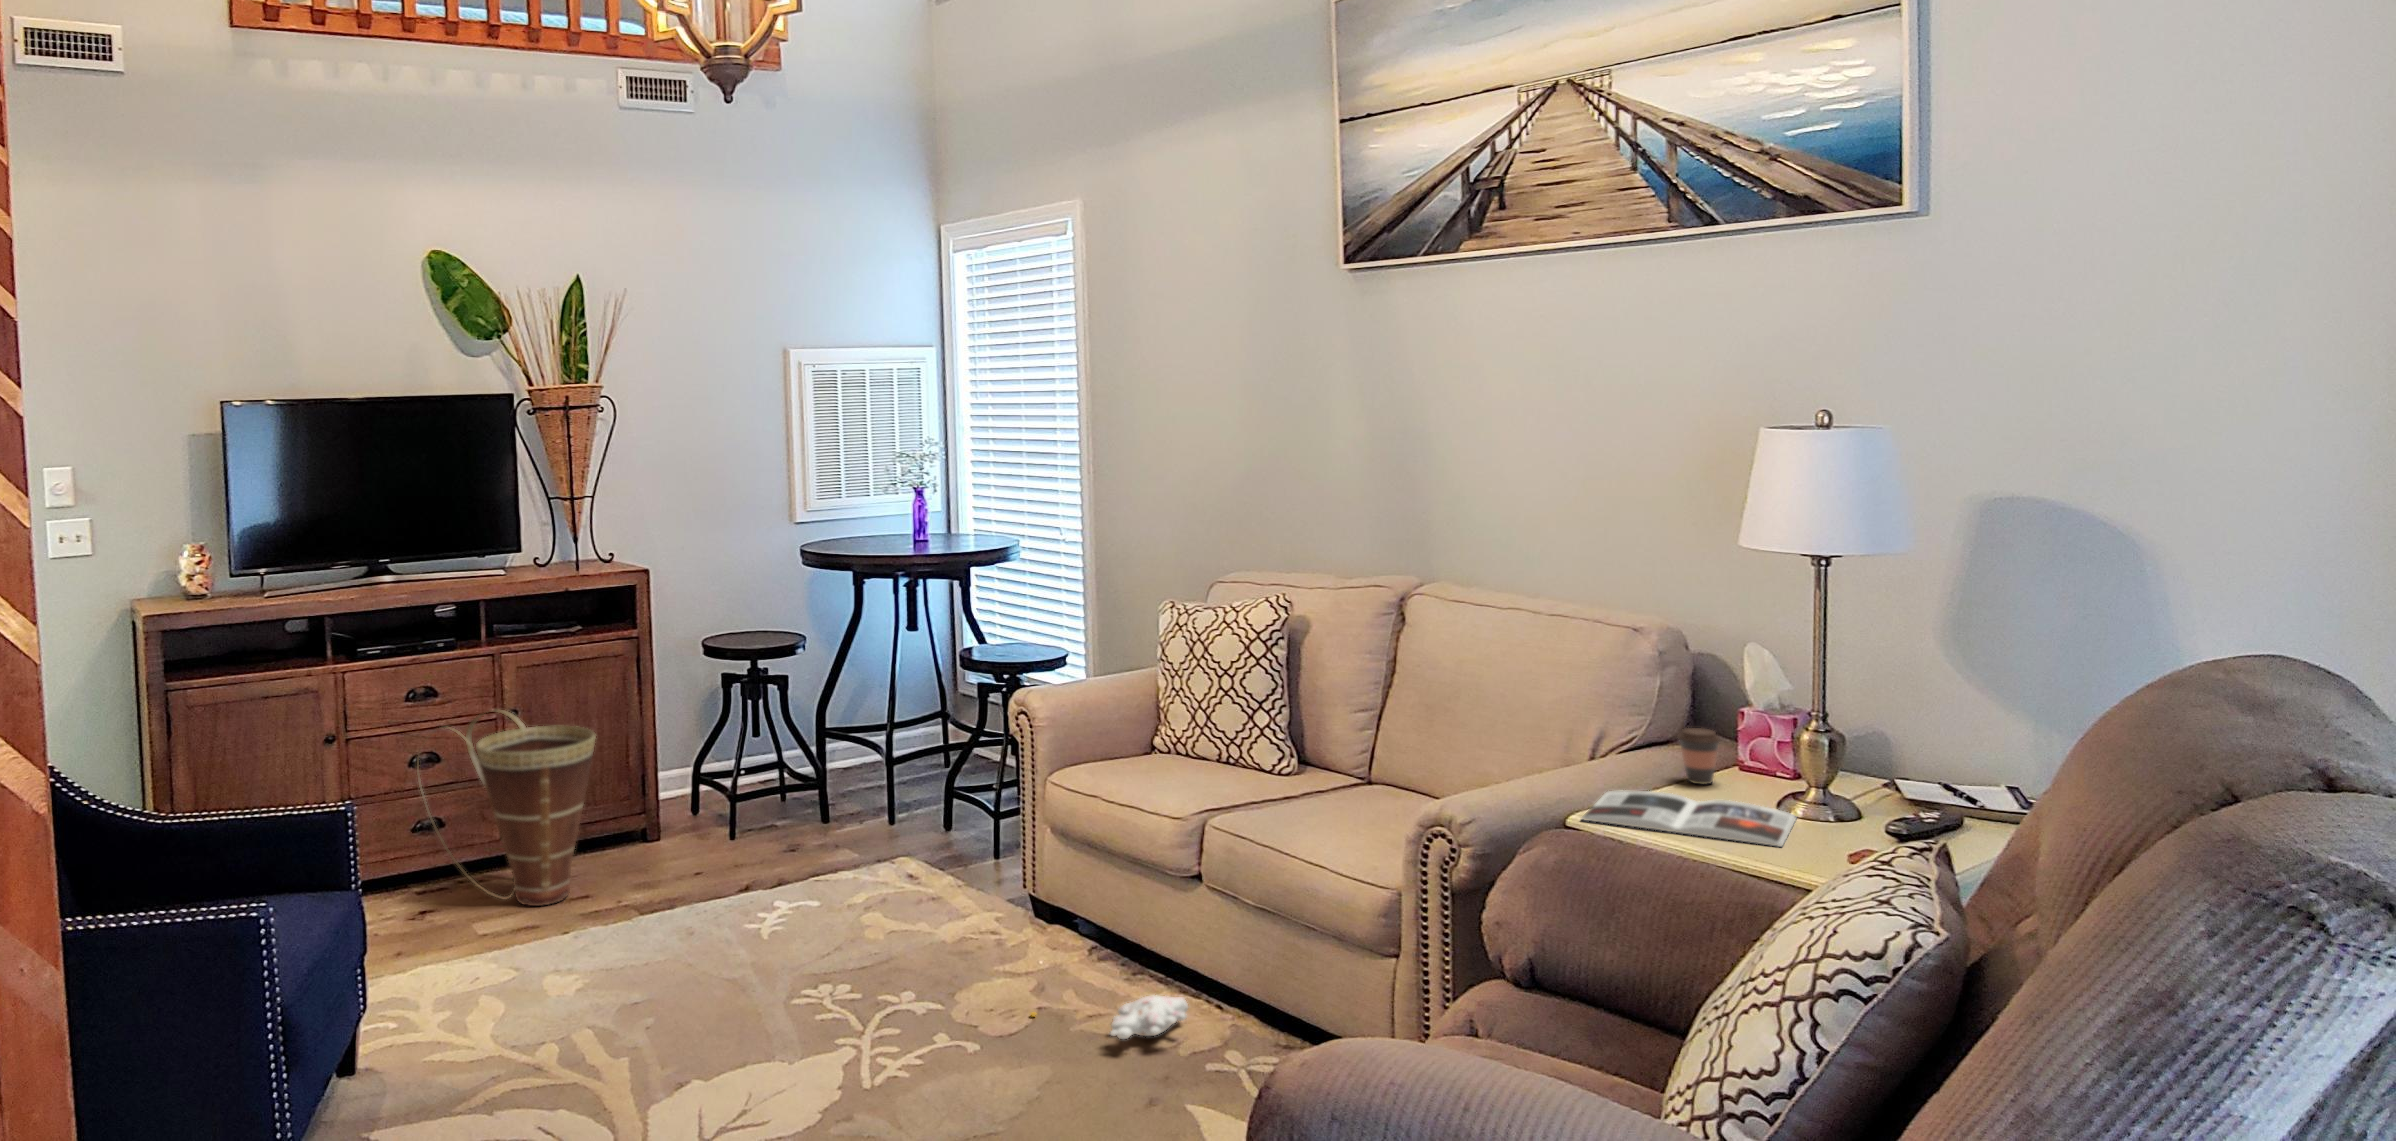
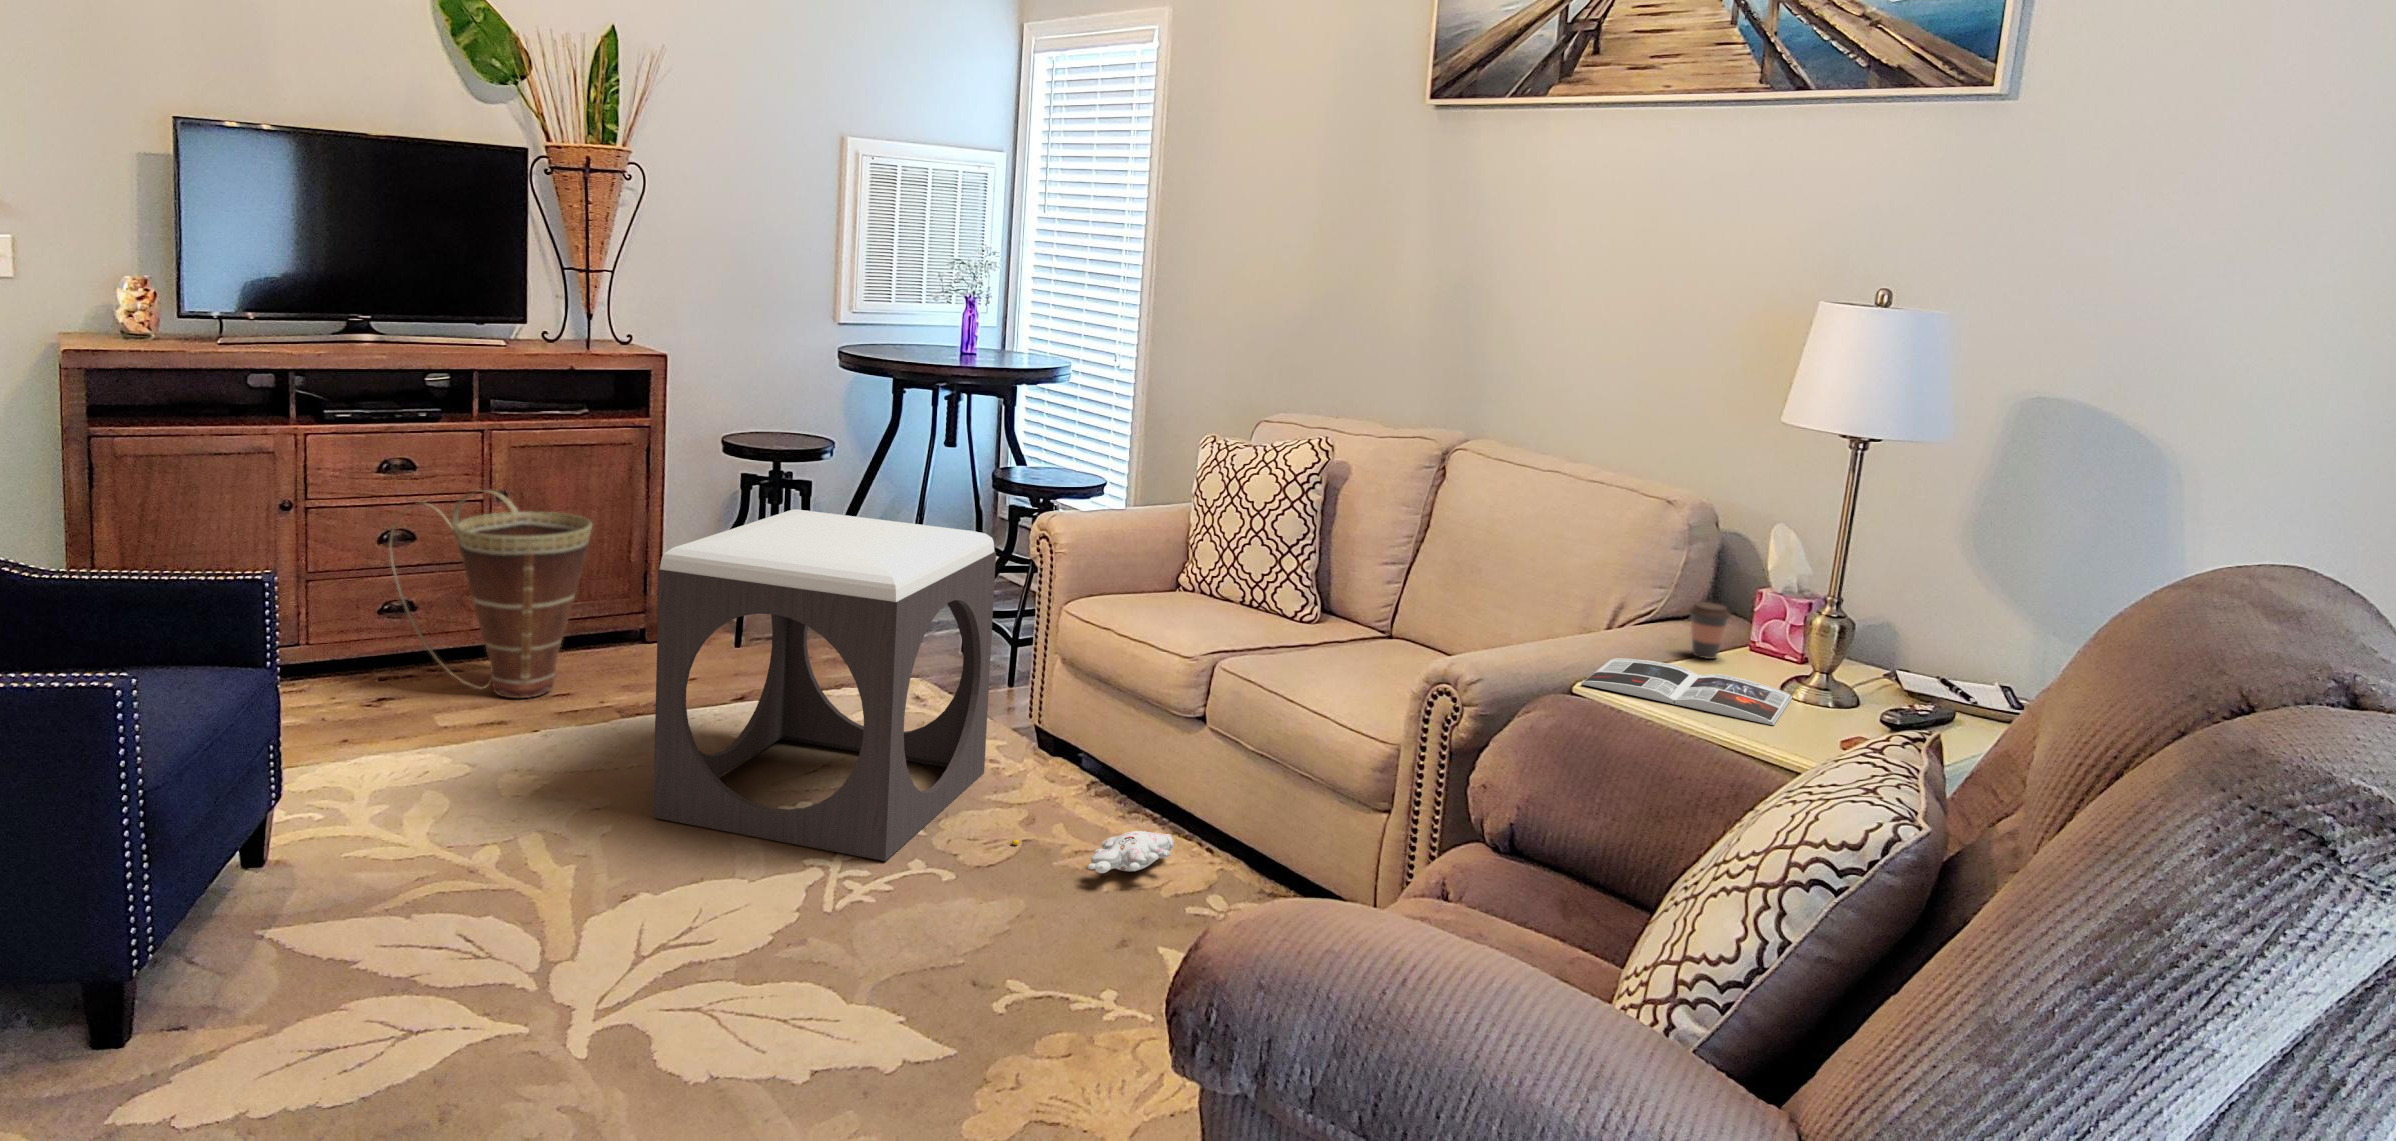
footstool: none [680,706,989,1040] -> present [653,509,996,861]

